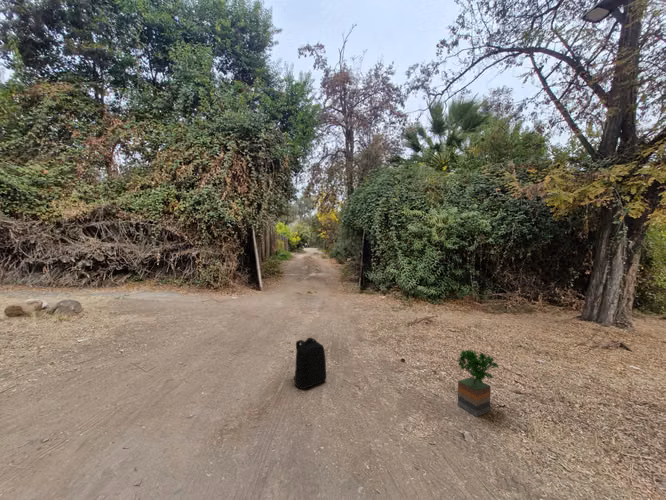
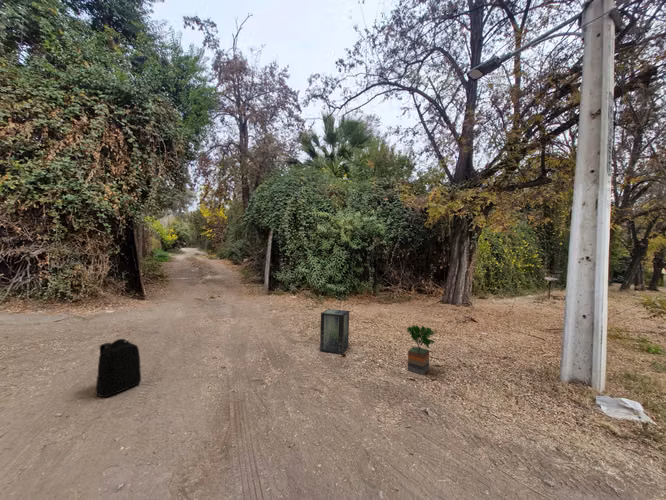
storage box: none [369,316,404,368] -> present [320,309,349,354]
backpack: present [294,338,326,389] -> present [96,339,141,397]

